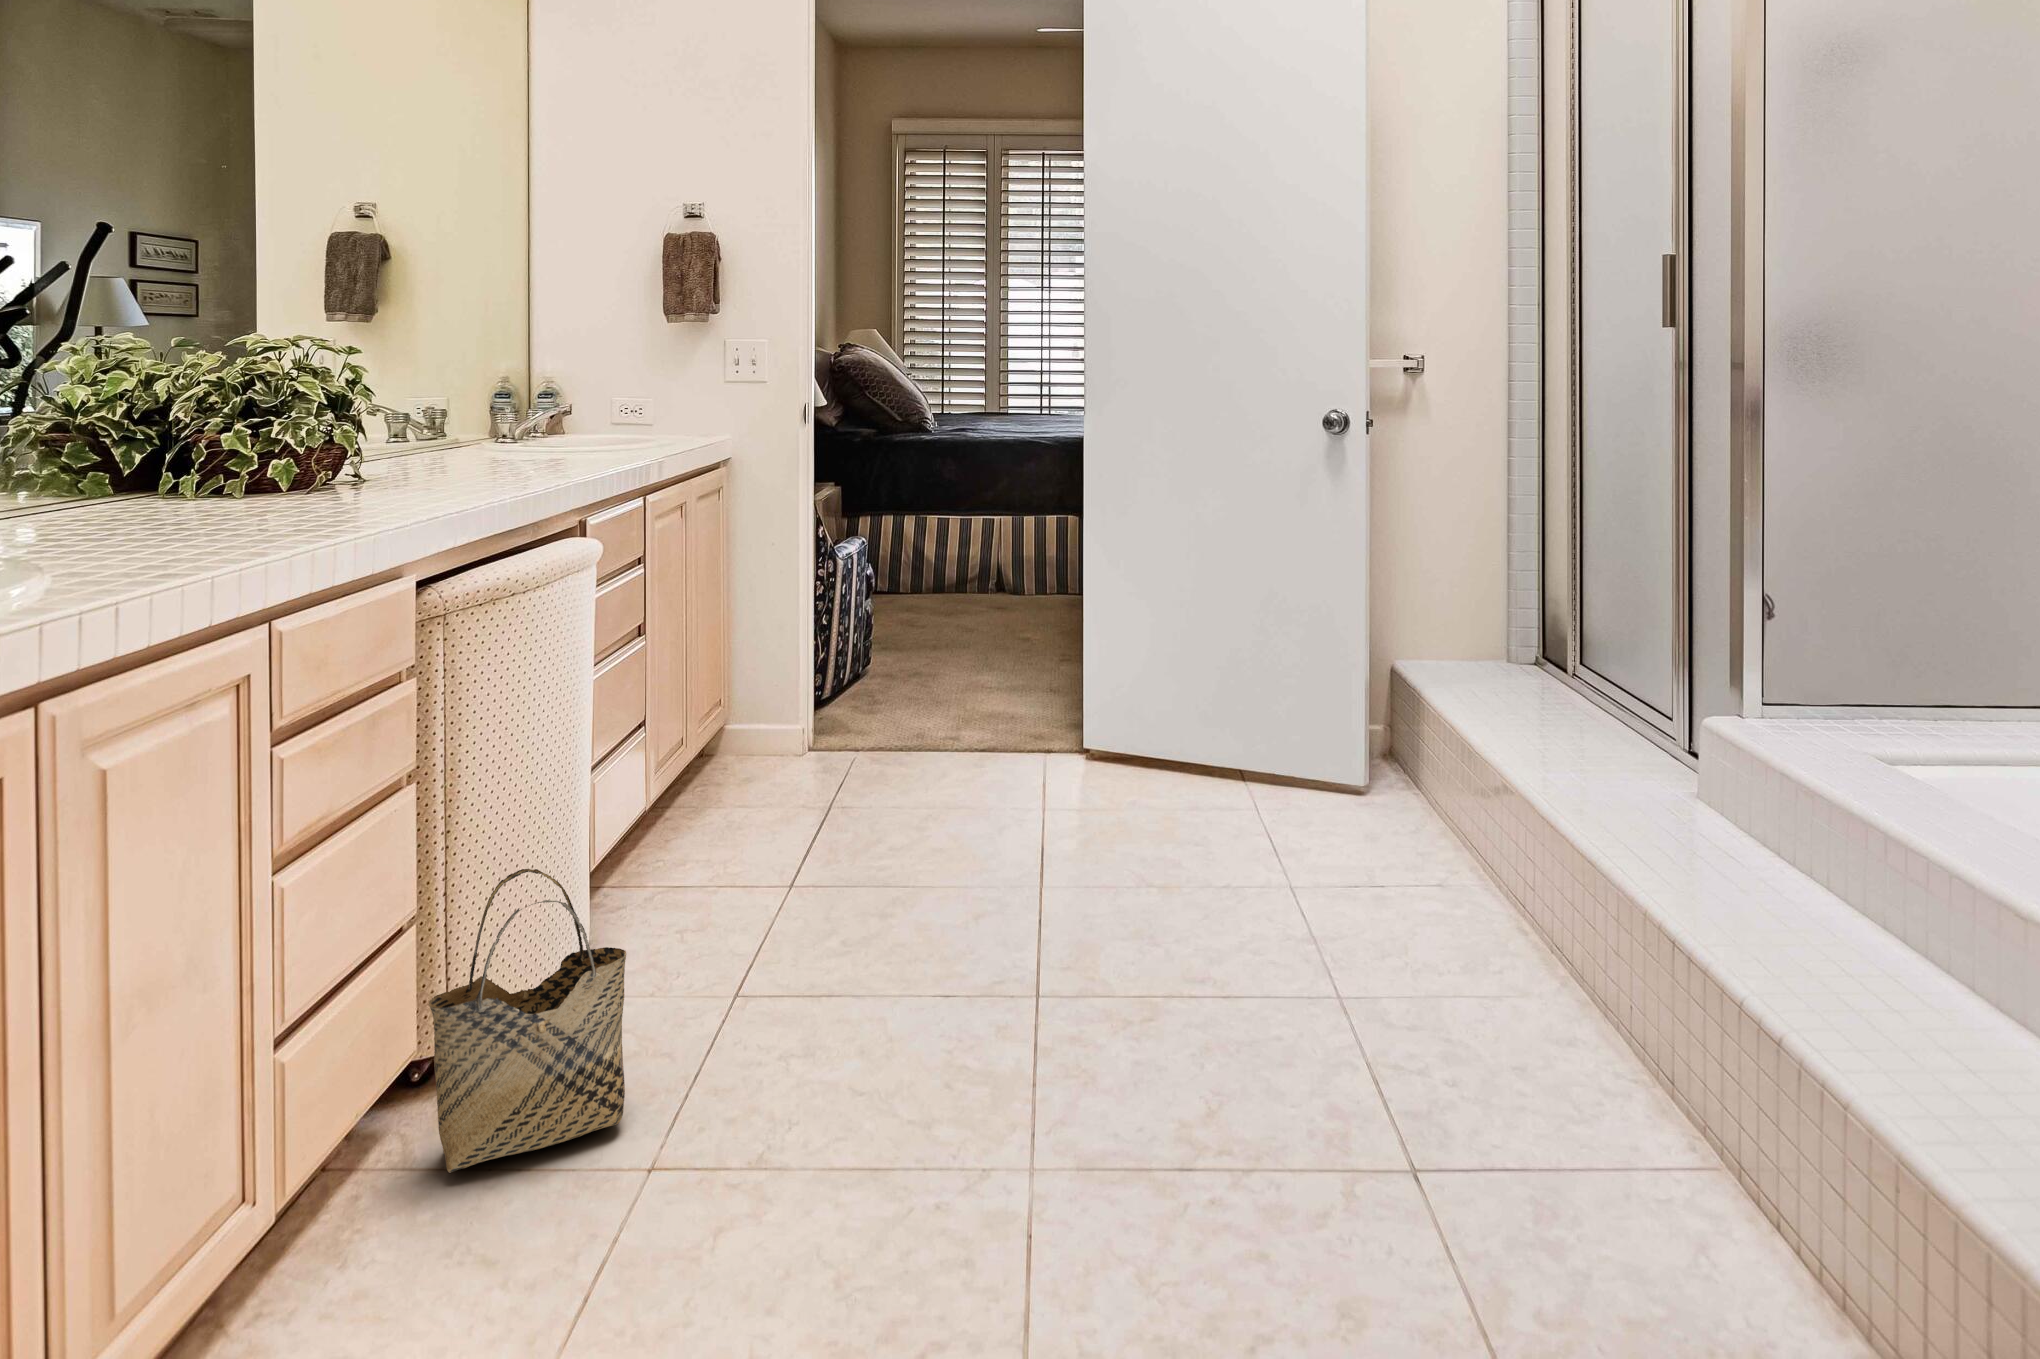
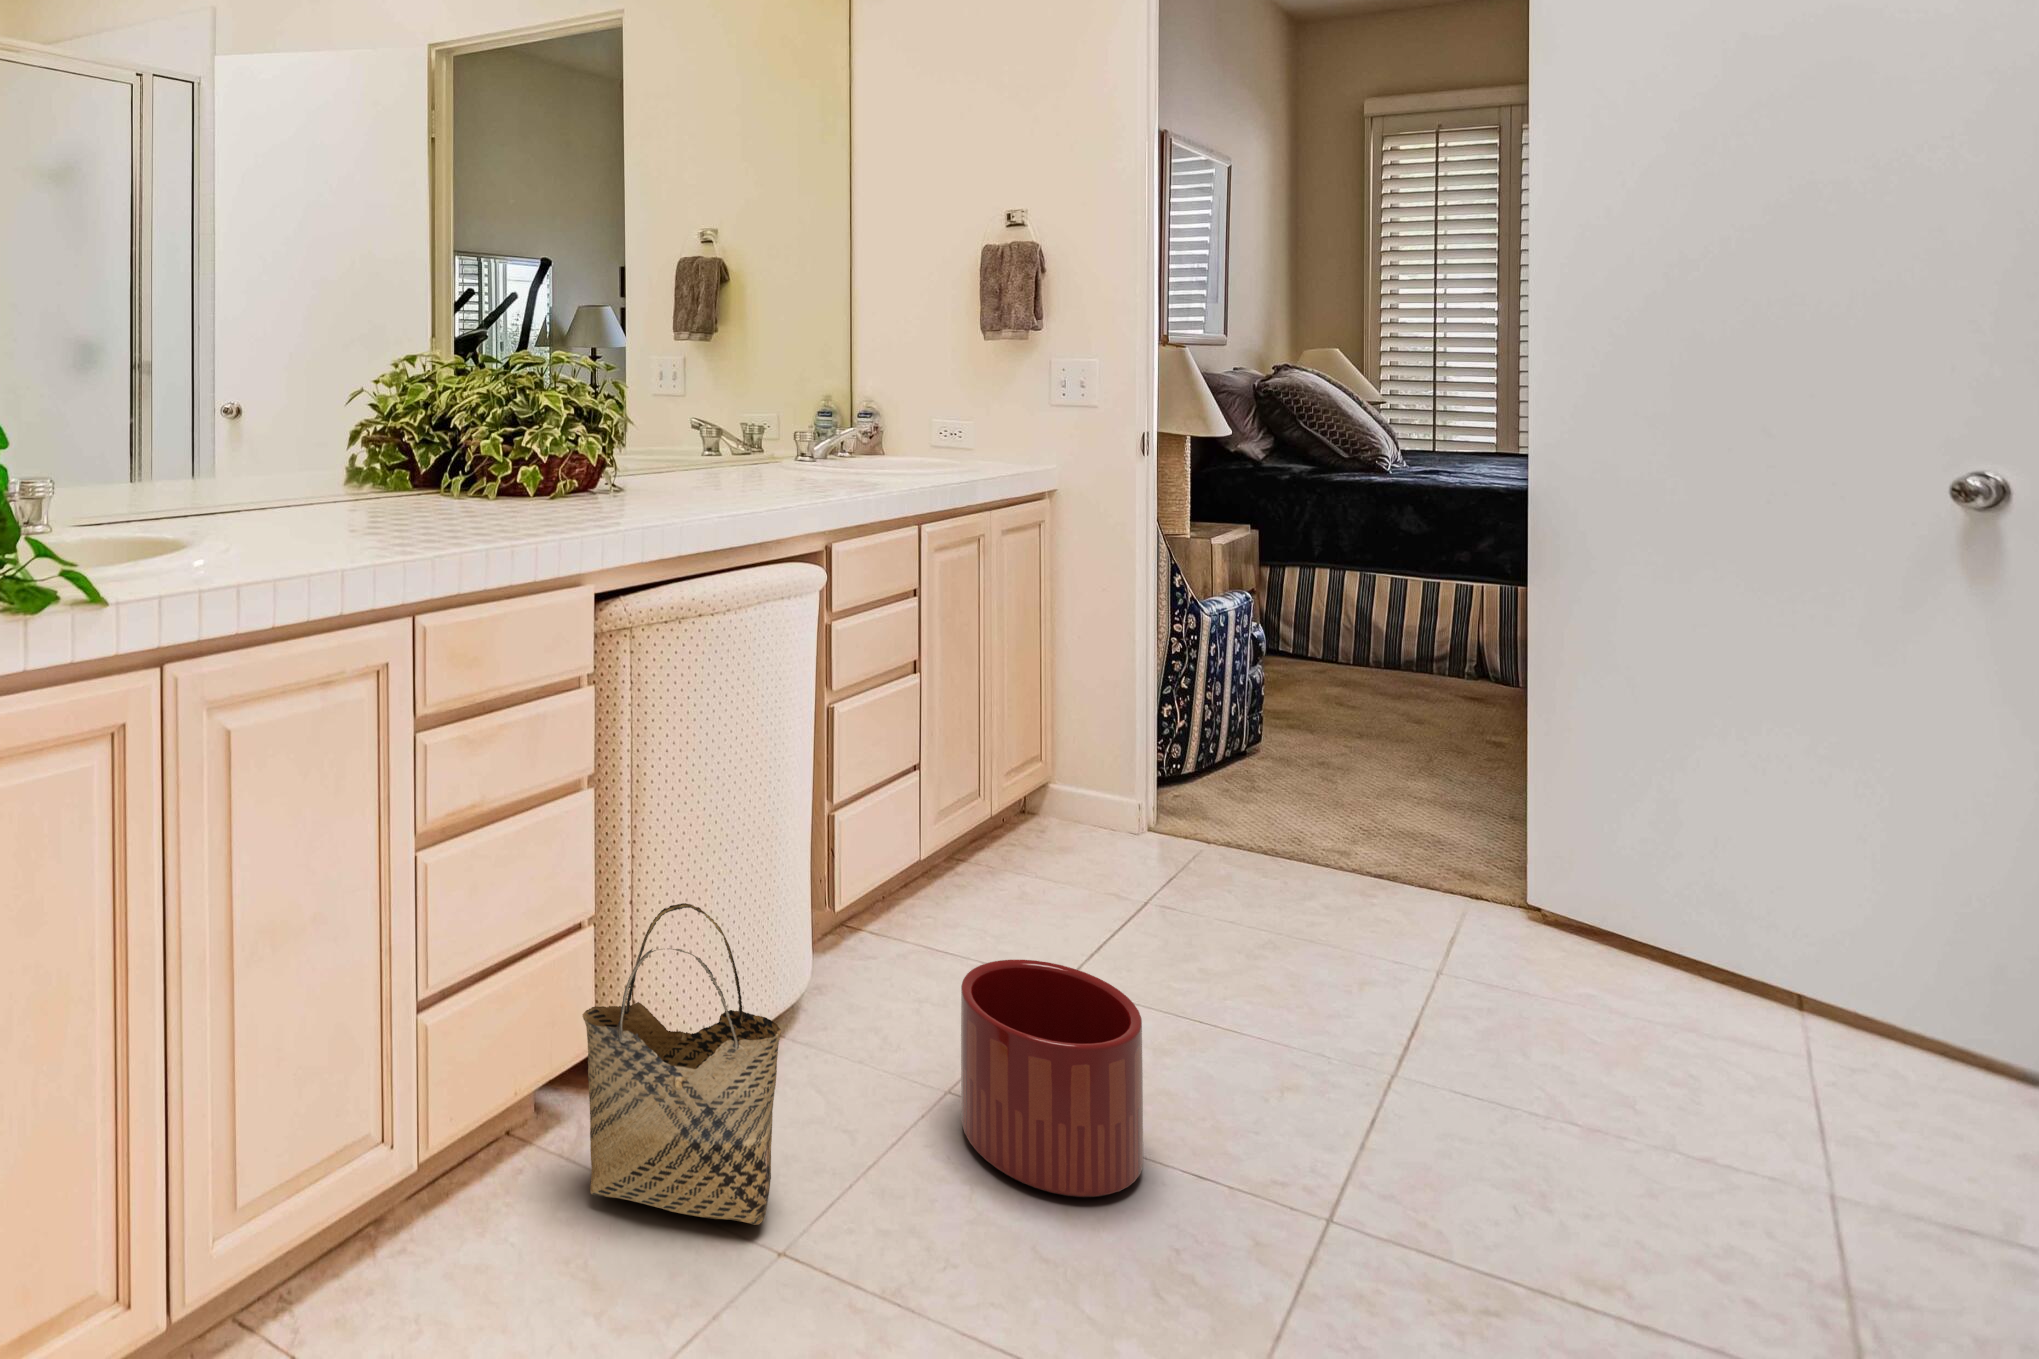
planter: none [747,839,884,1011] -> present [961,960,1143,1197]

